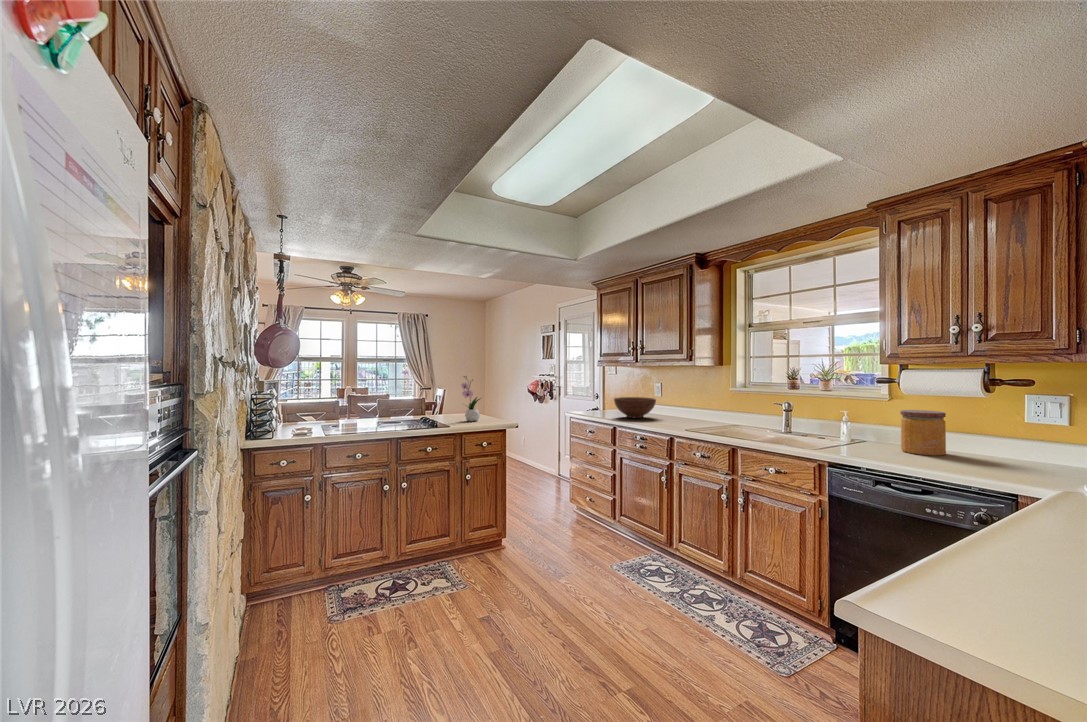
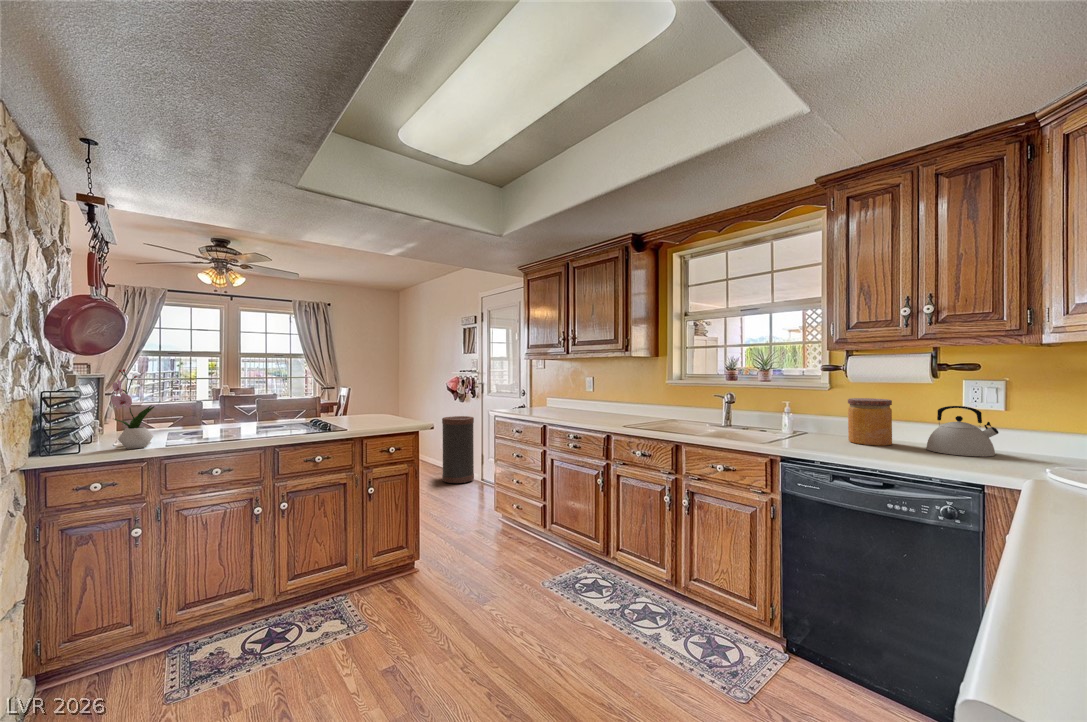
flower arrangement: present [461,376,481,421] -> present [111,369,155,449]
fruit bowl: present [614,397,656,418] -> none [543,392,589,415]
trash can: none [525,416,553,476] -> present [442,416,474,483]
kettle: none [979,420,1053,470] -> present [926,406,999,457]

